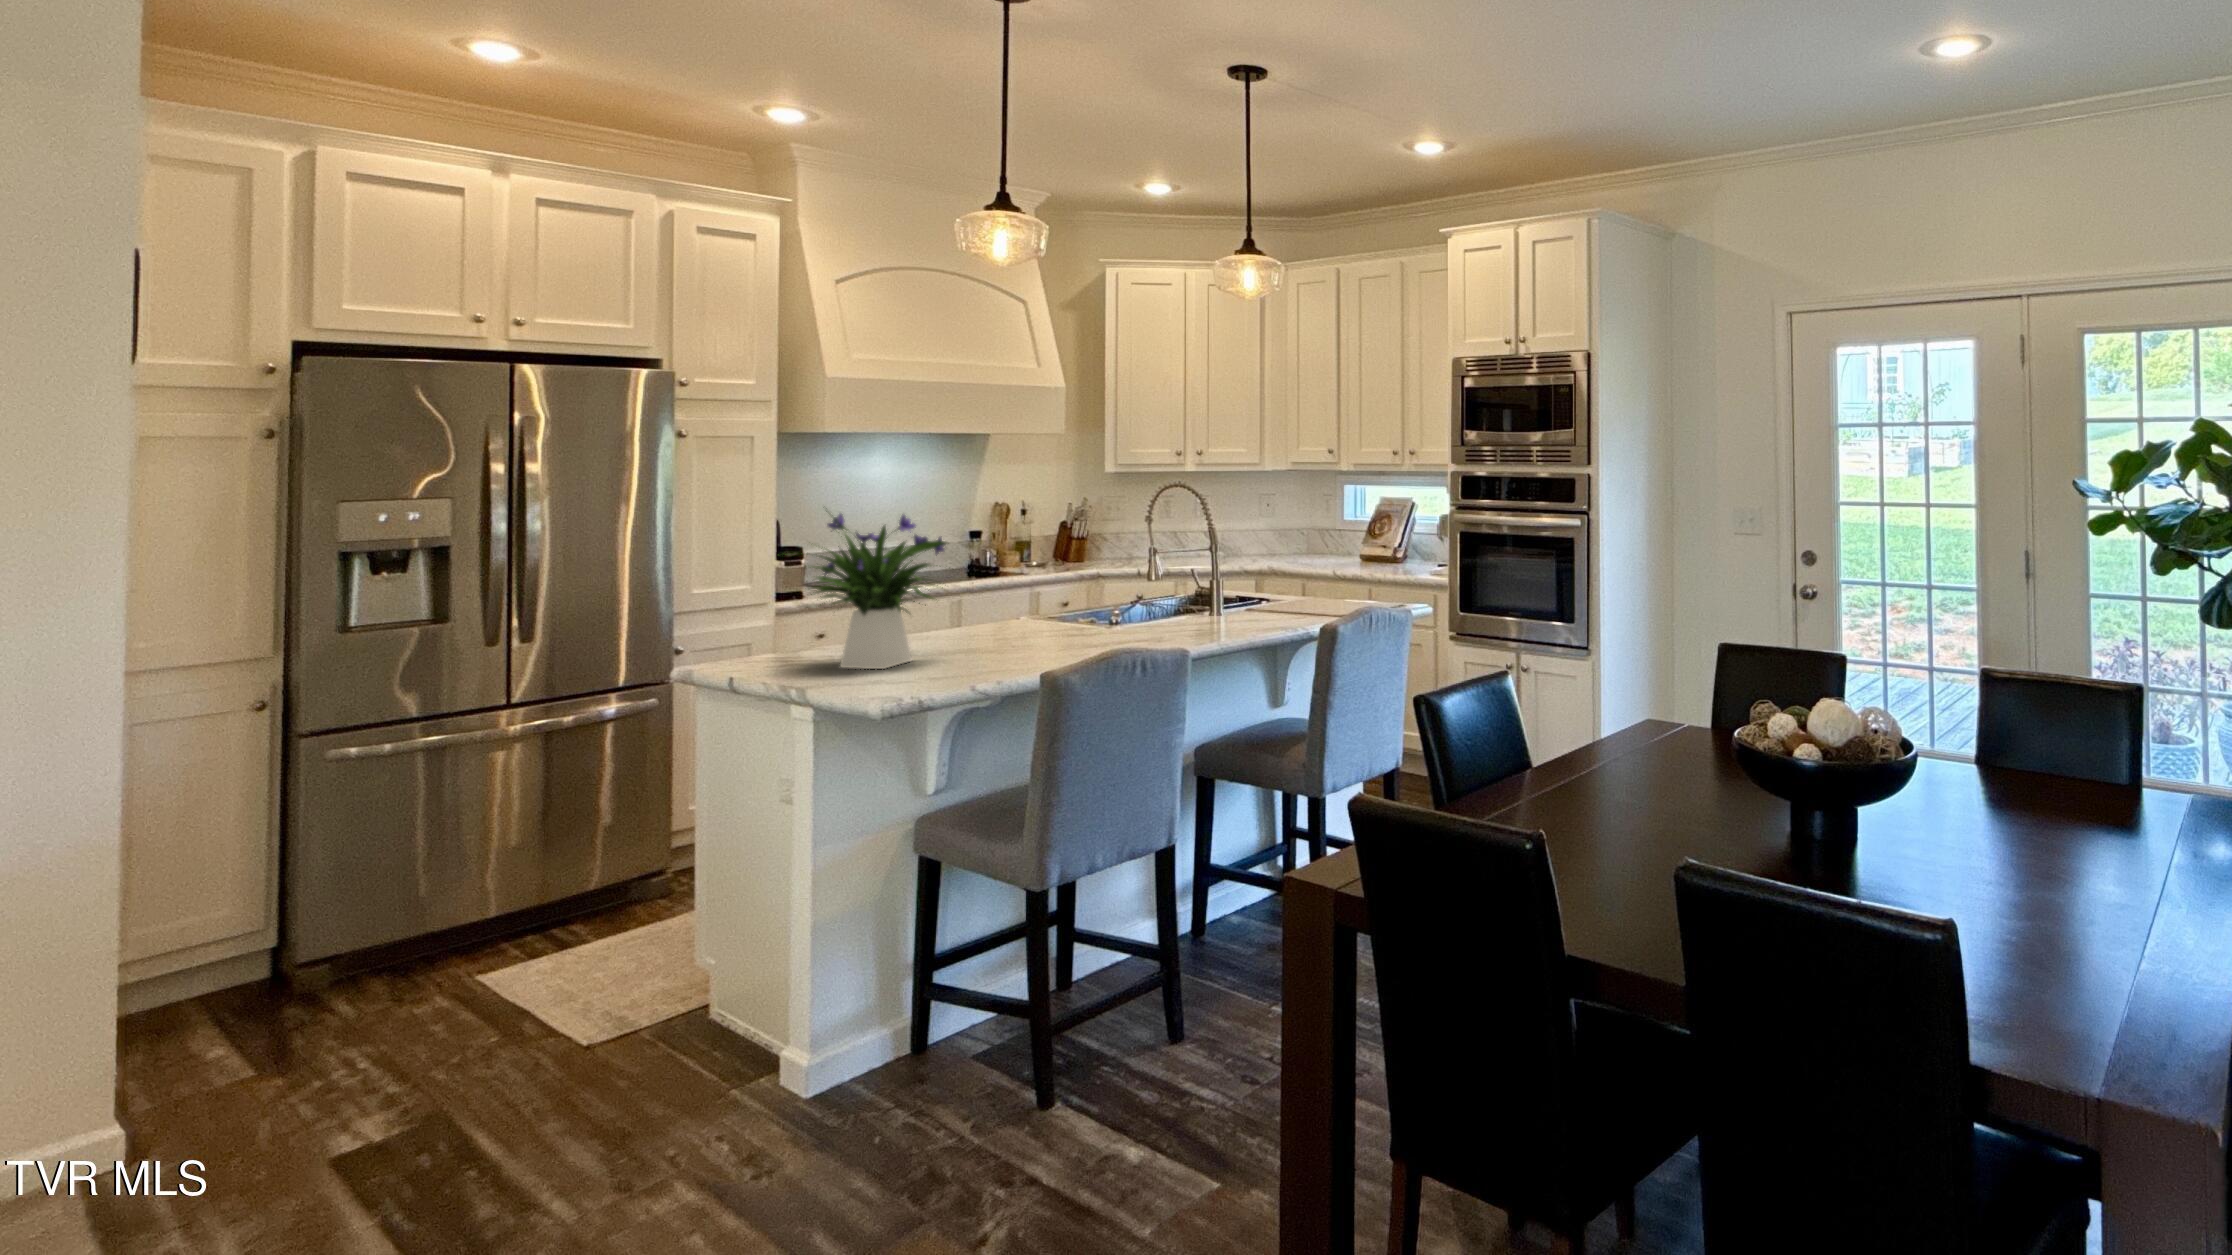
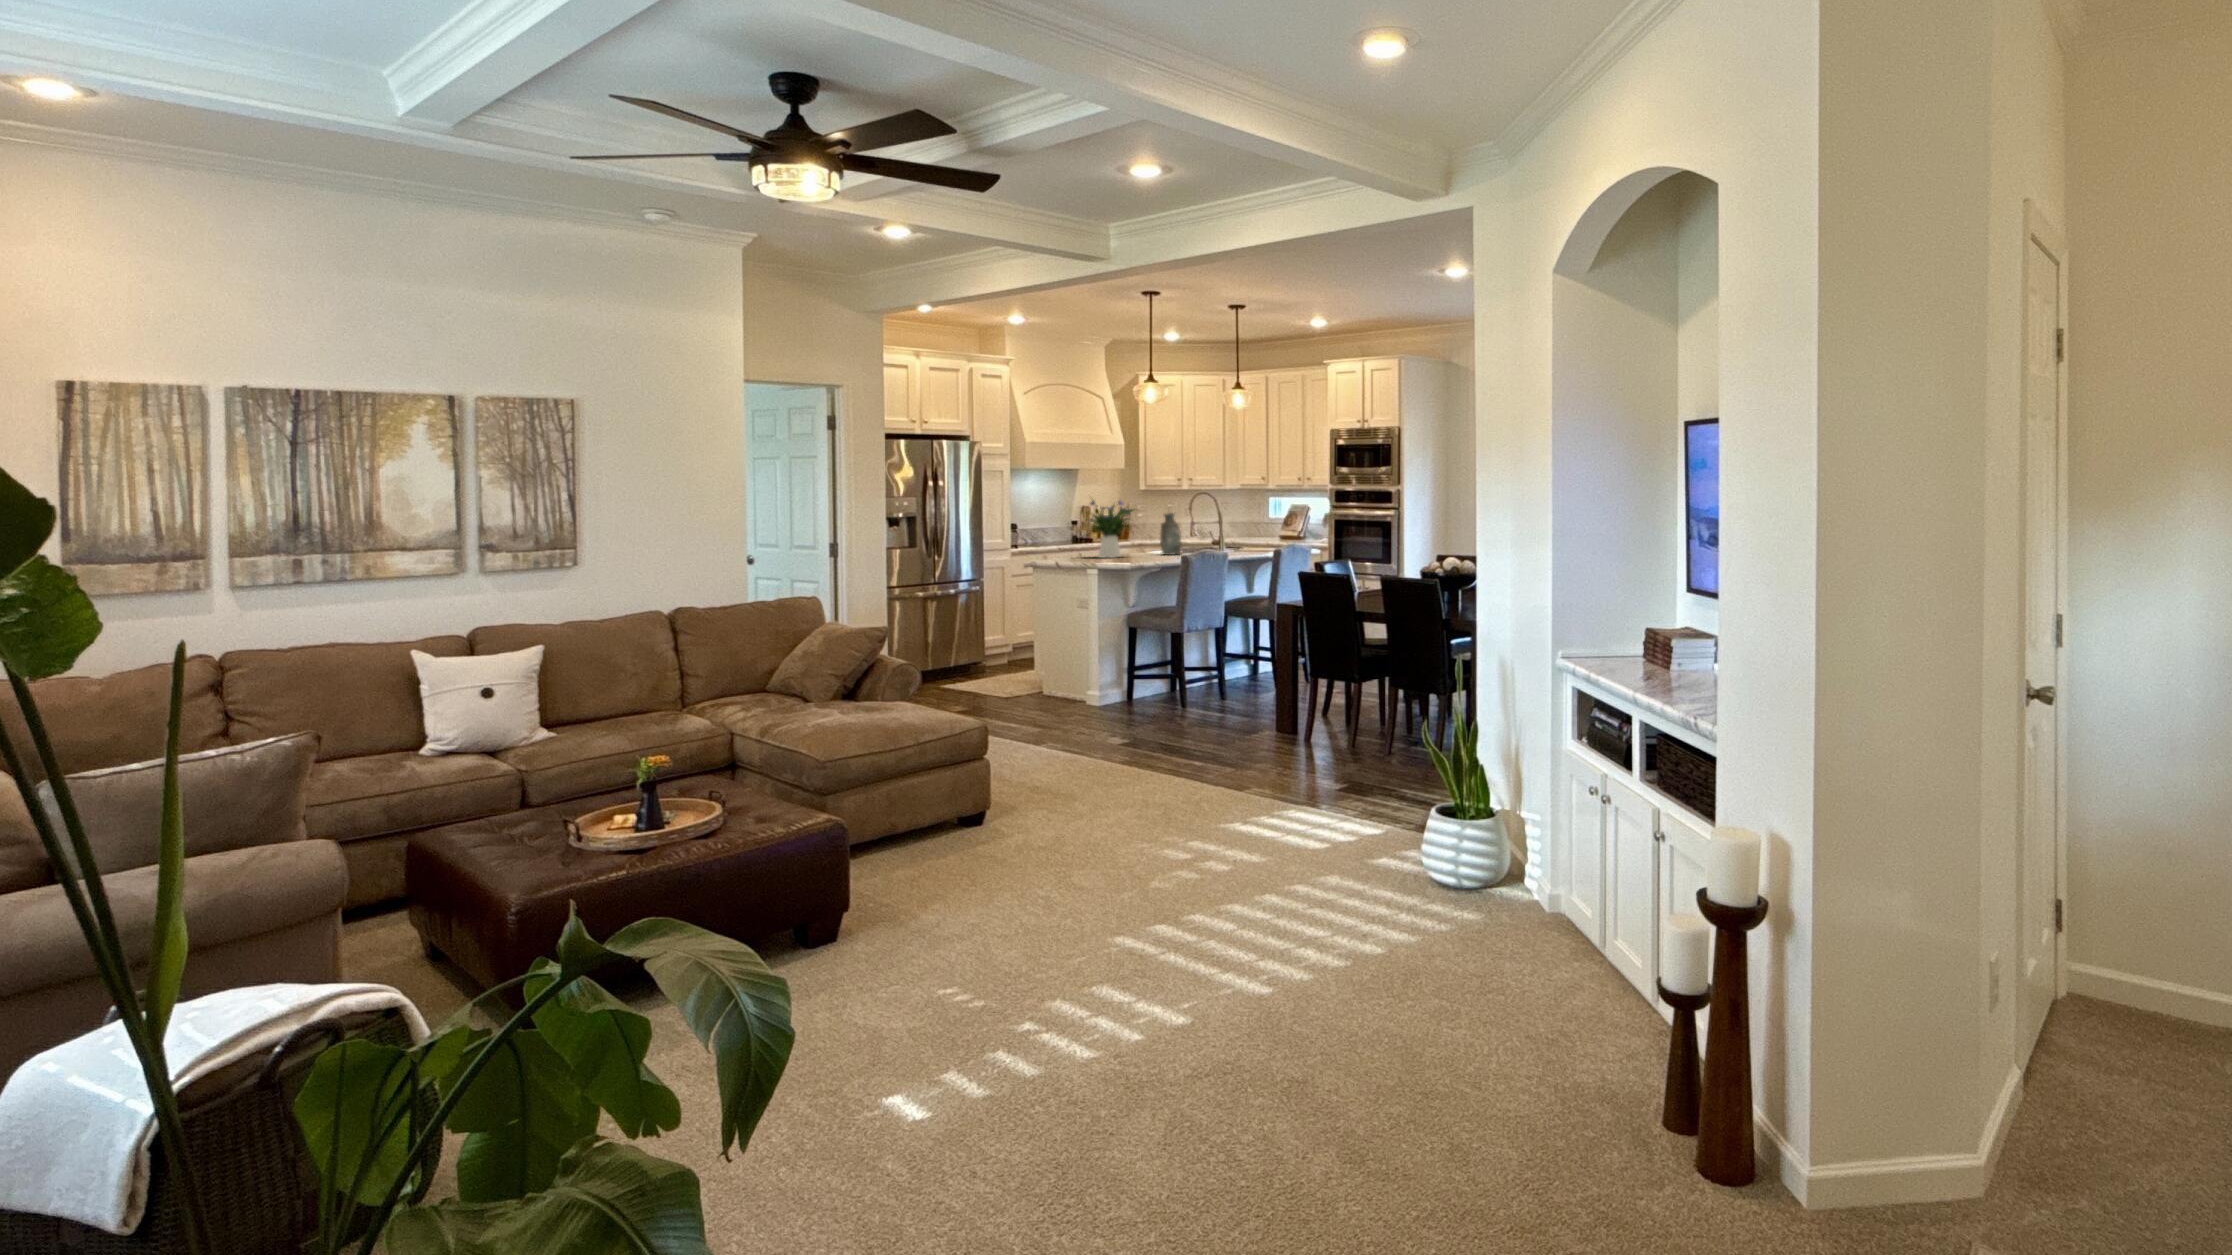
decorative vase: none [1029,544,1085,649] -> present [1160,513,1182,555]

